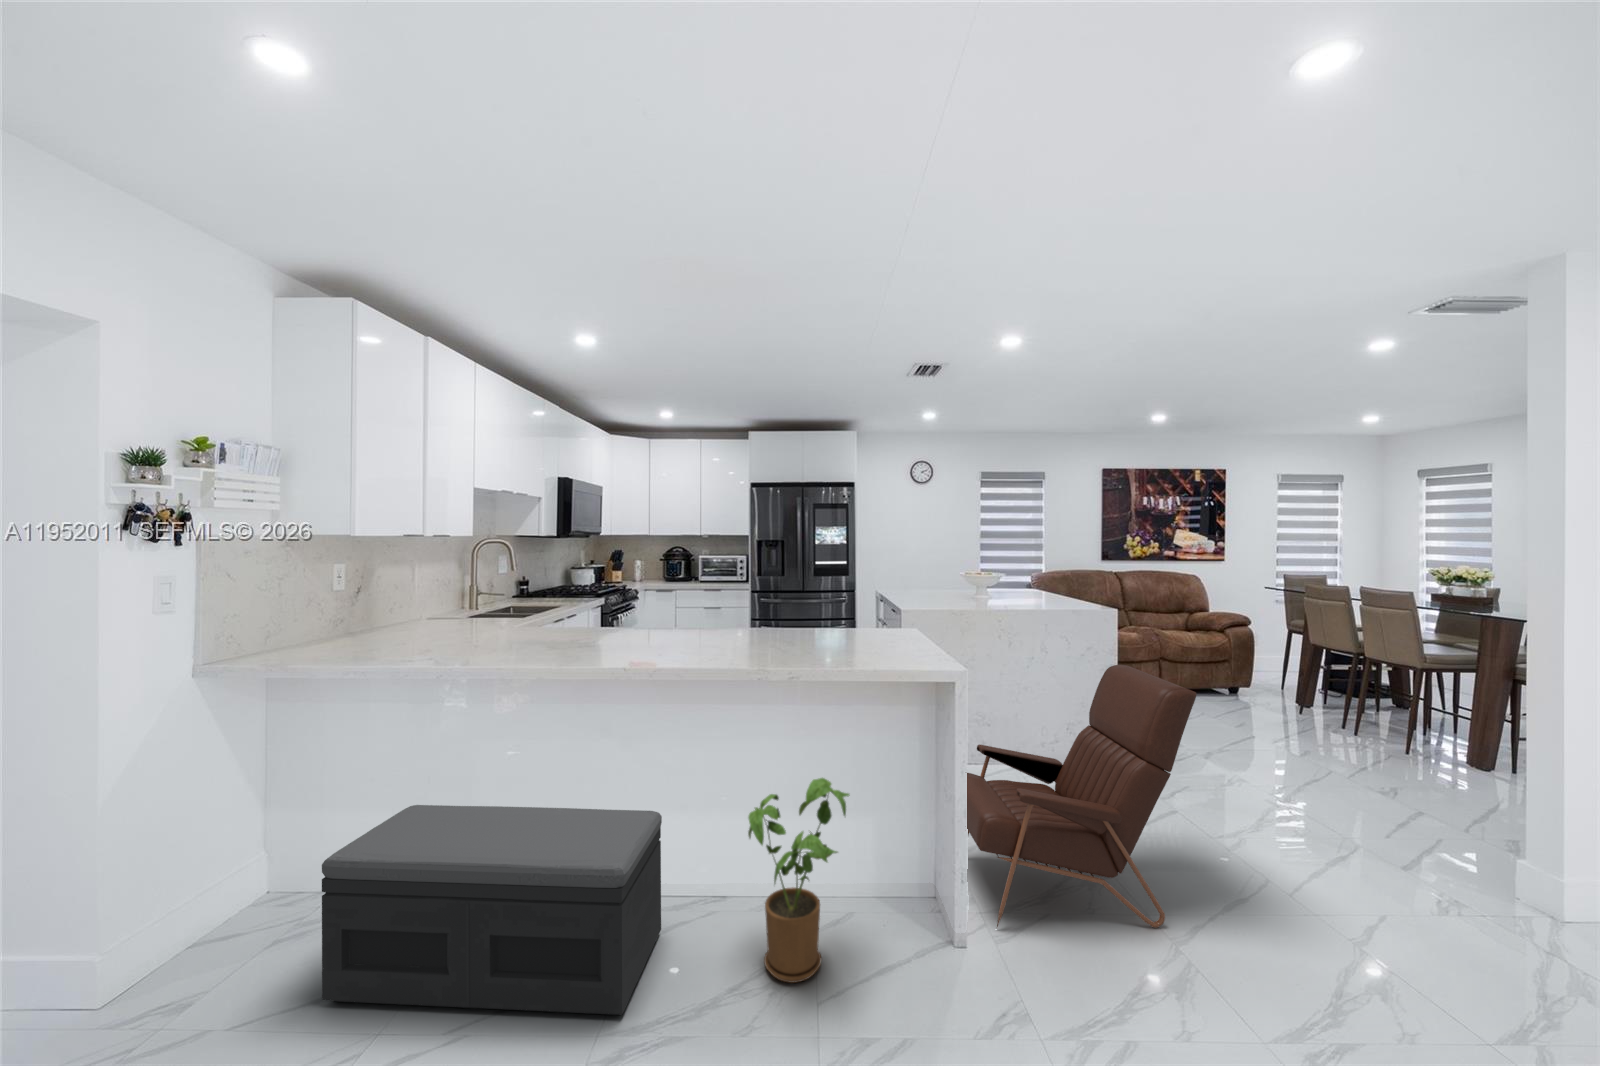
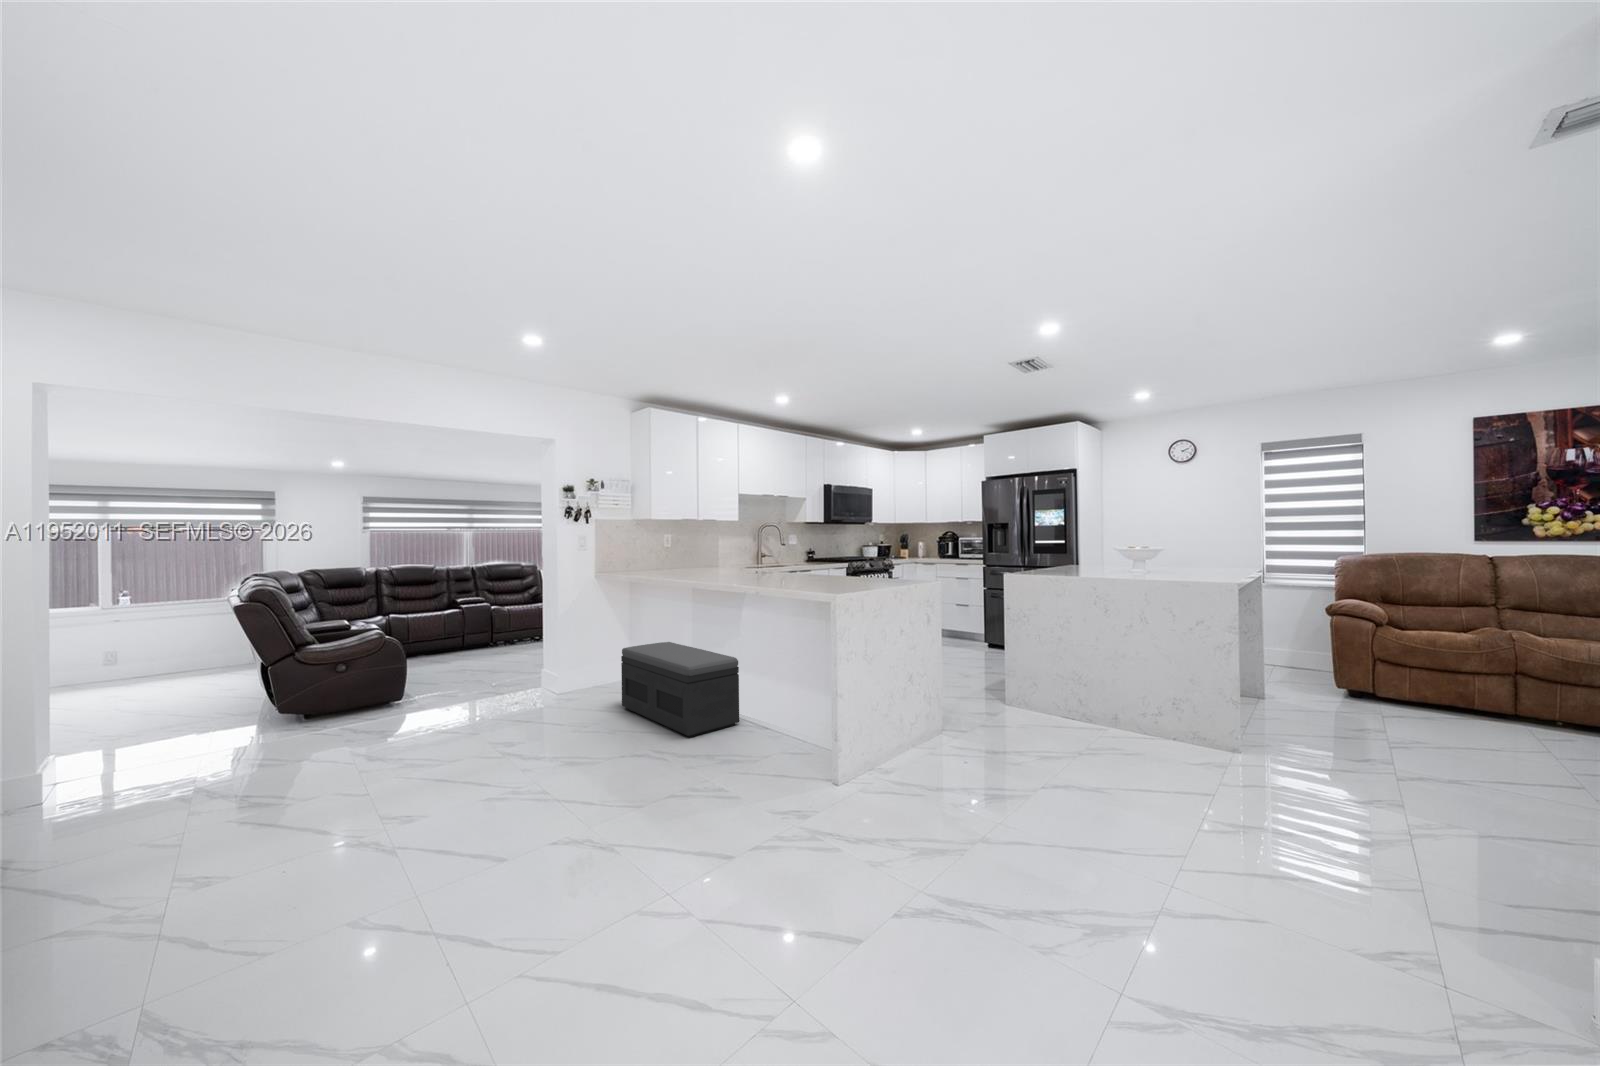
armchair: present [967,665,1196,928] -> none [882,610,1063,803]
house plant: present [748,778,850,983] -> none [745,646,805,752]

